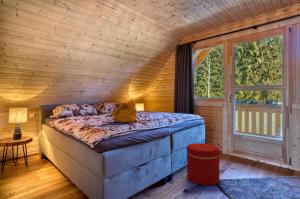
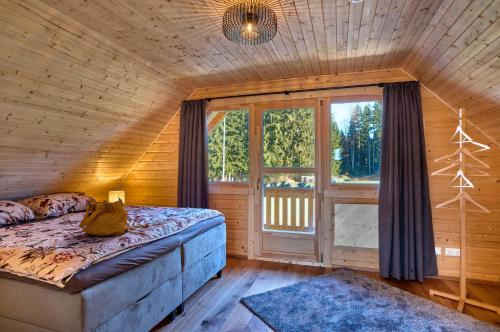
ottoman: present [187,143,220,186] -> none [203,251,247,309]

